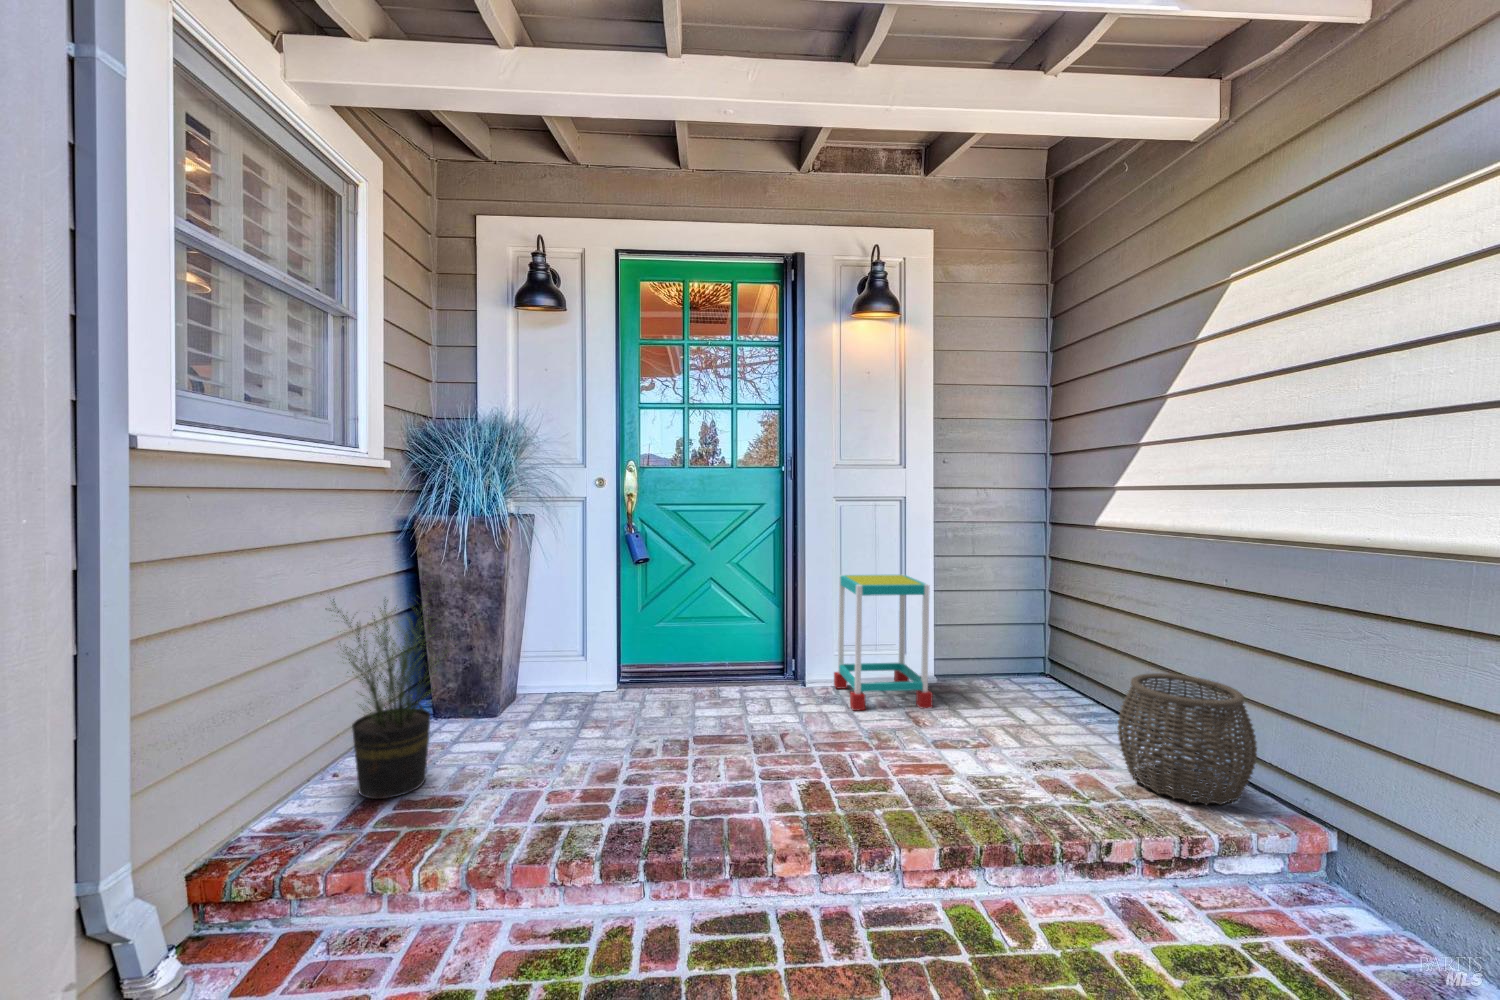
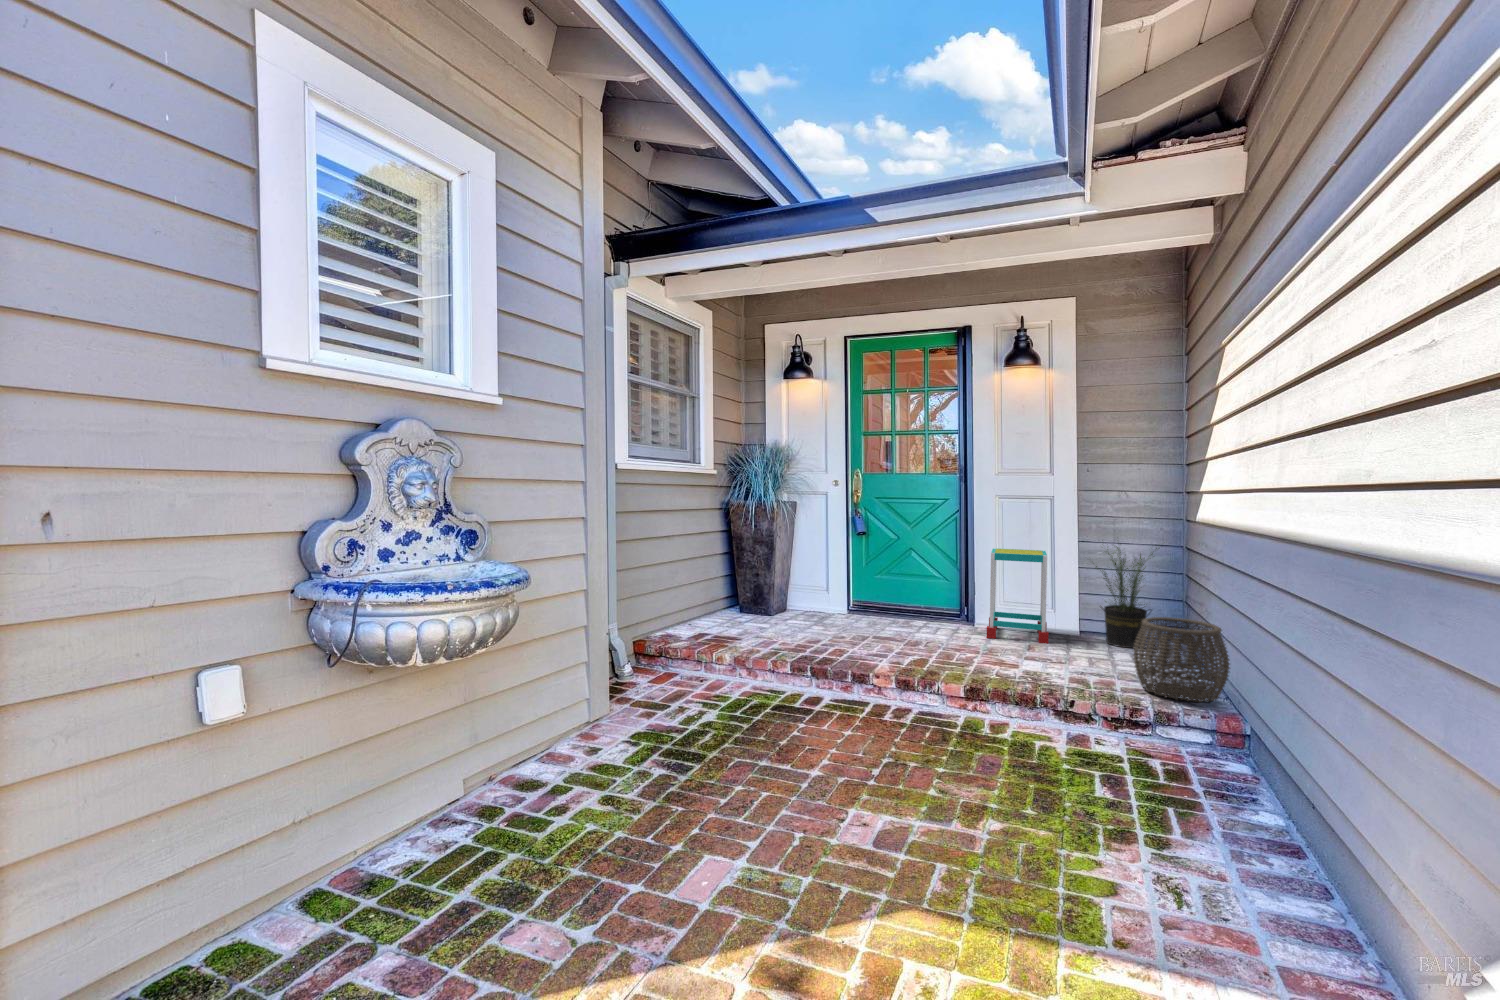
potted plant: present [330,583,447,799] -> present [1096,546,1157,648]

